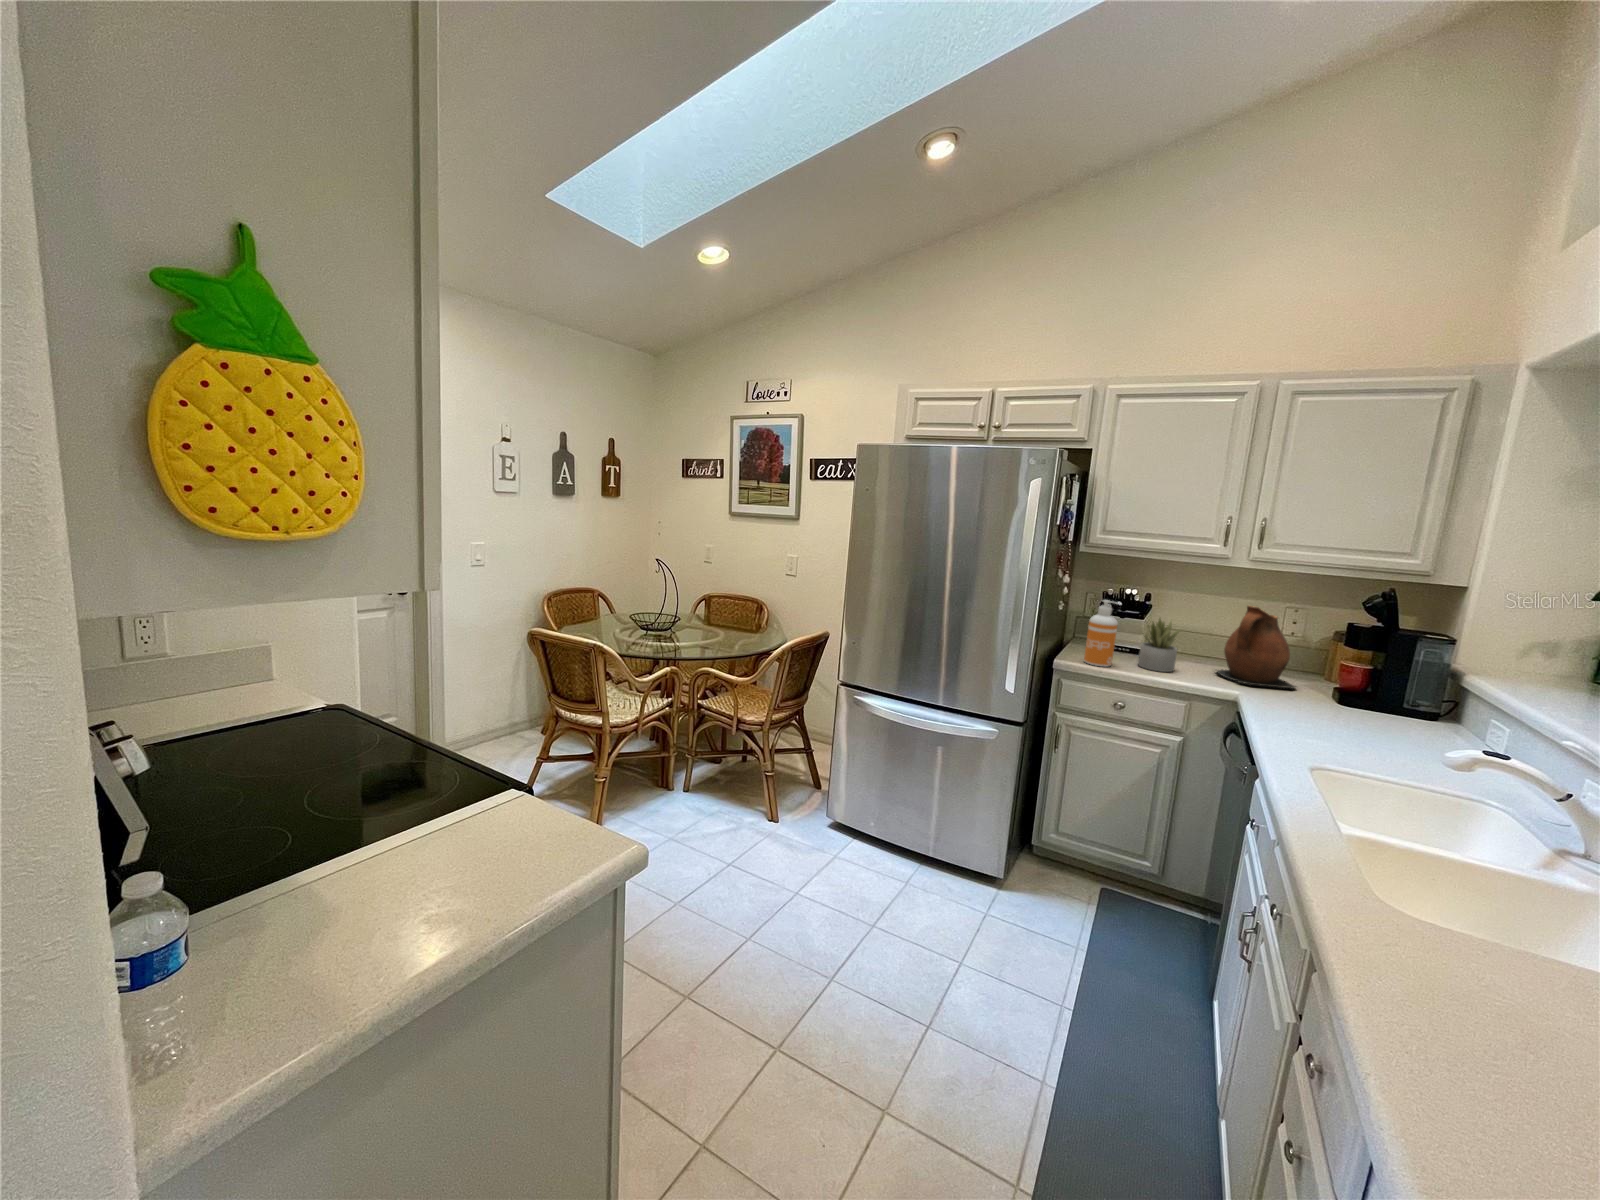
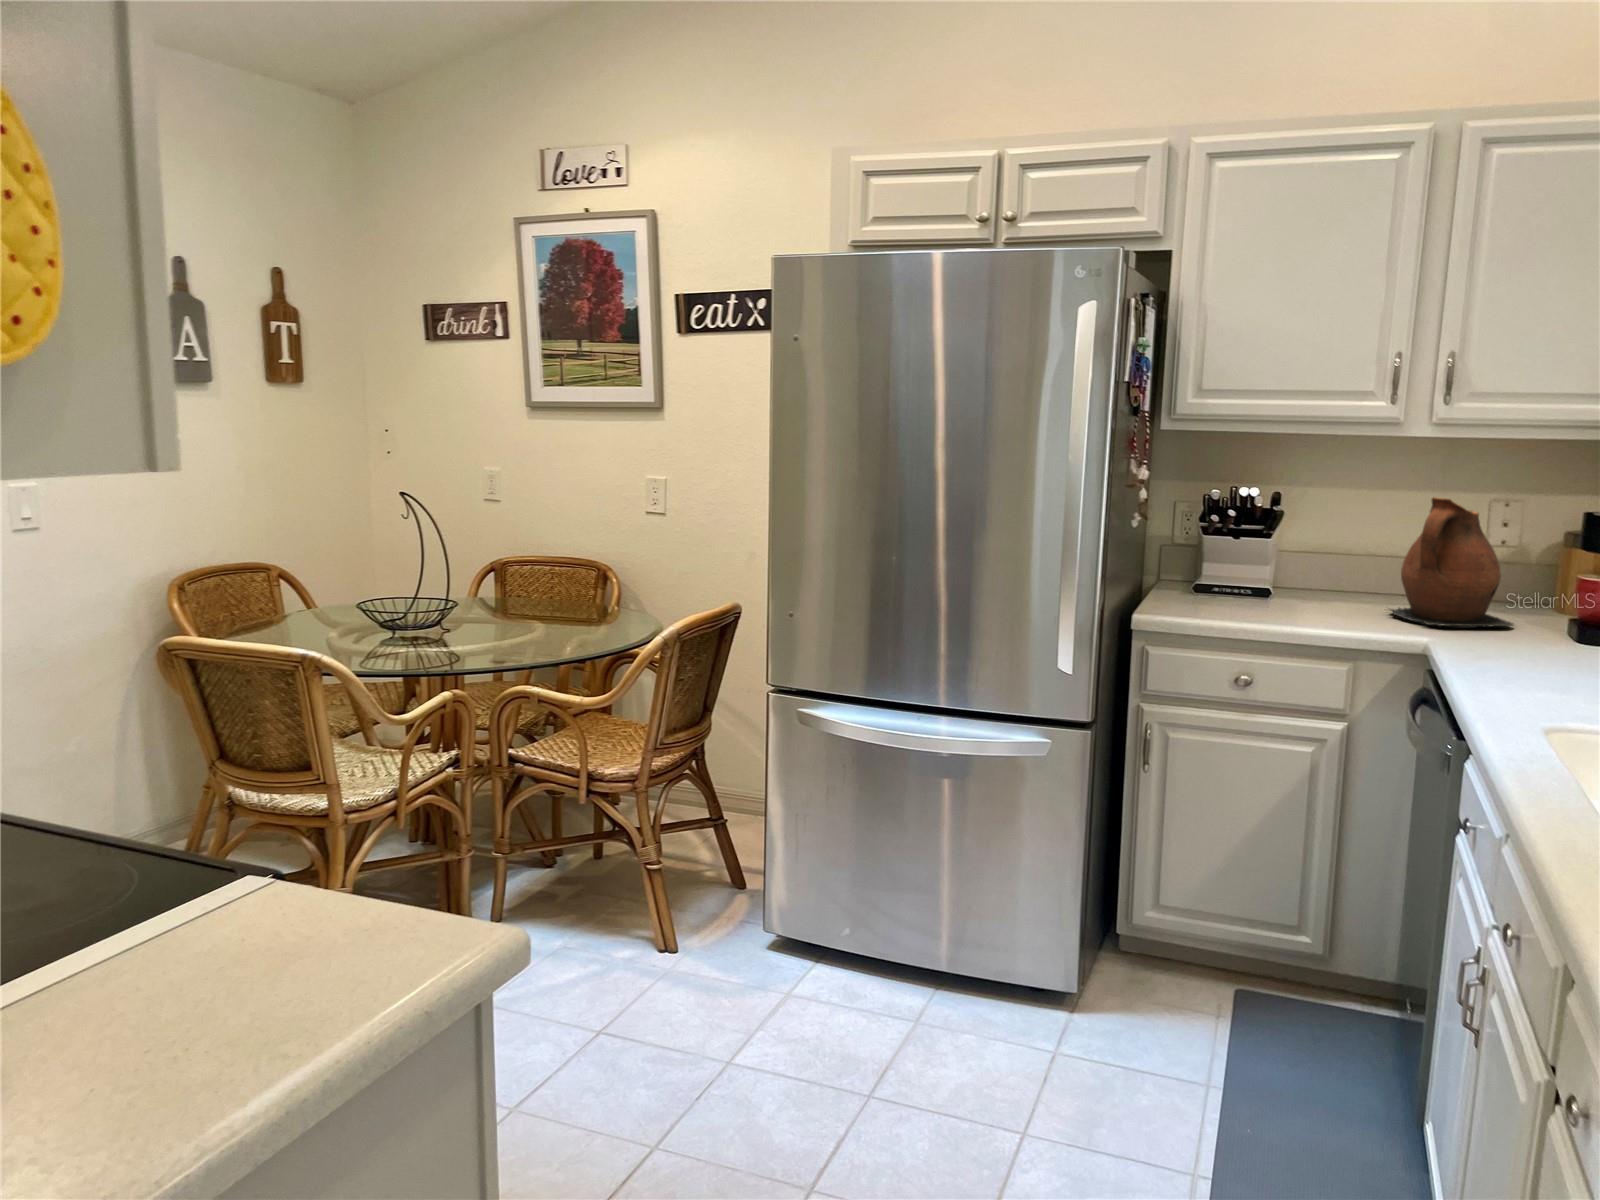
soap dispenser: present [1084,600,1118,667] -> none [1182,505,1233,618]
succulent plant: present [1138,618,1180,672] -> none [1268,527,1333,619]

